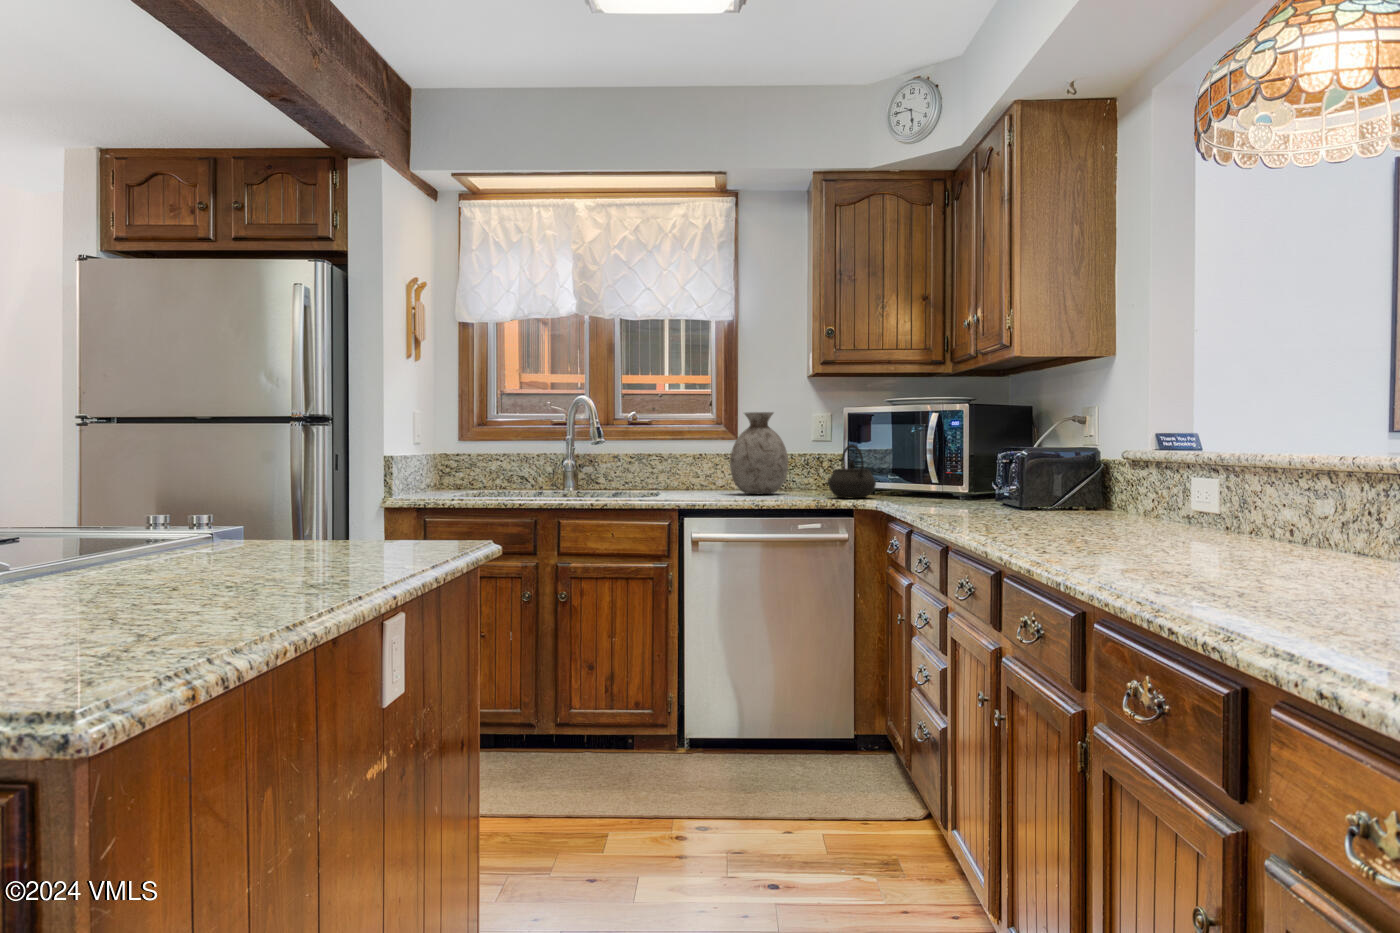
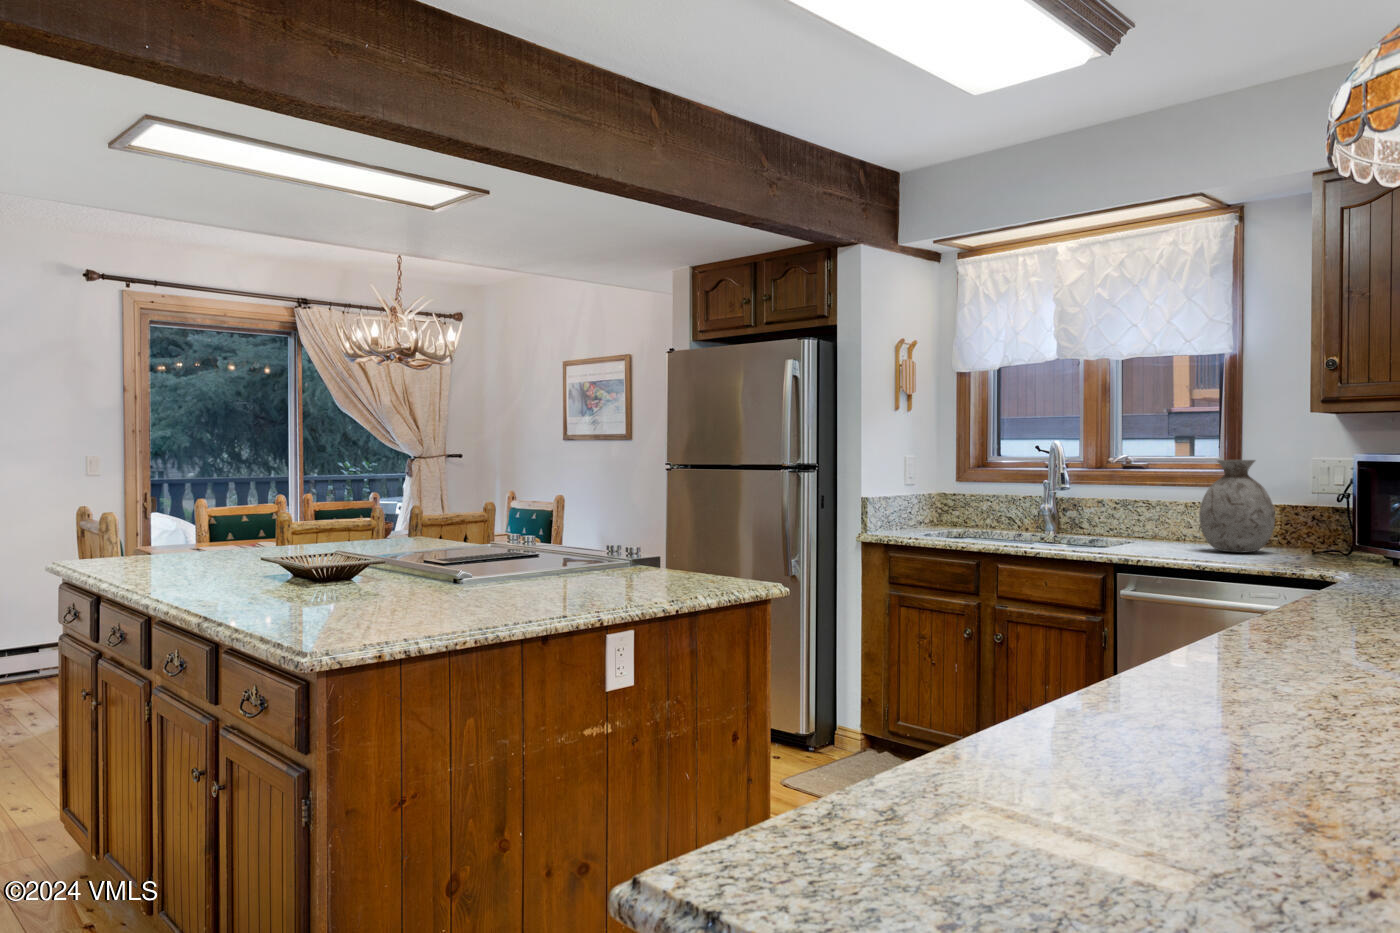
kettle: present [828,444,876,499] -> none [1289,502,1356,567]

